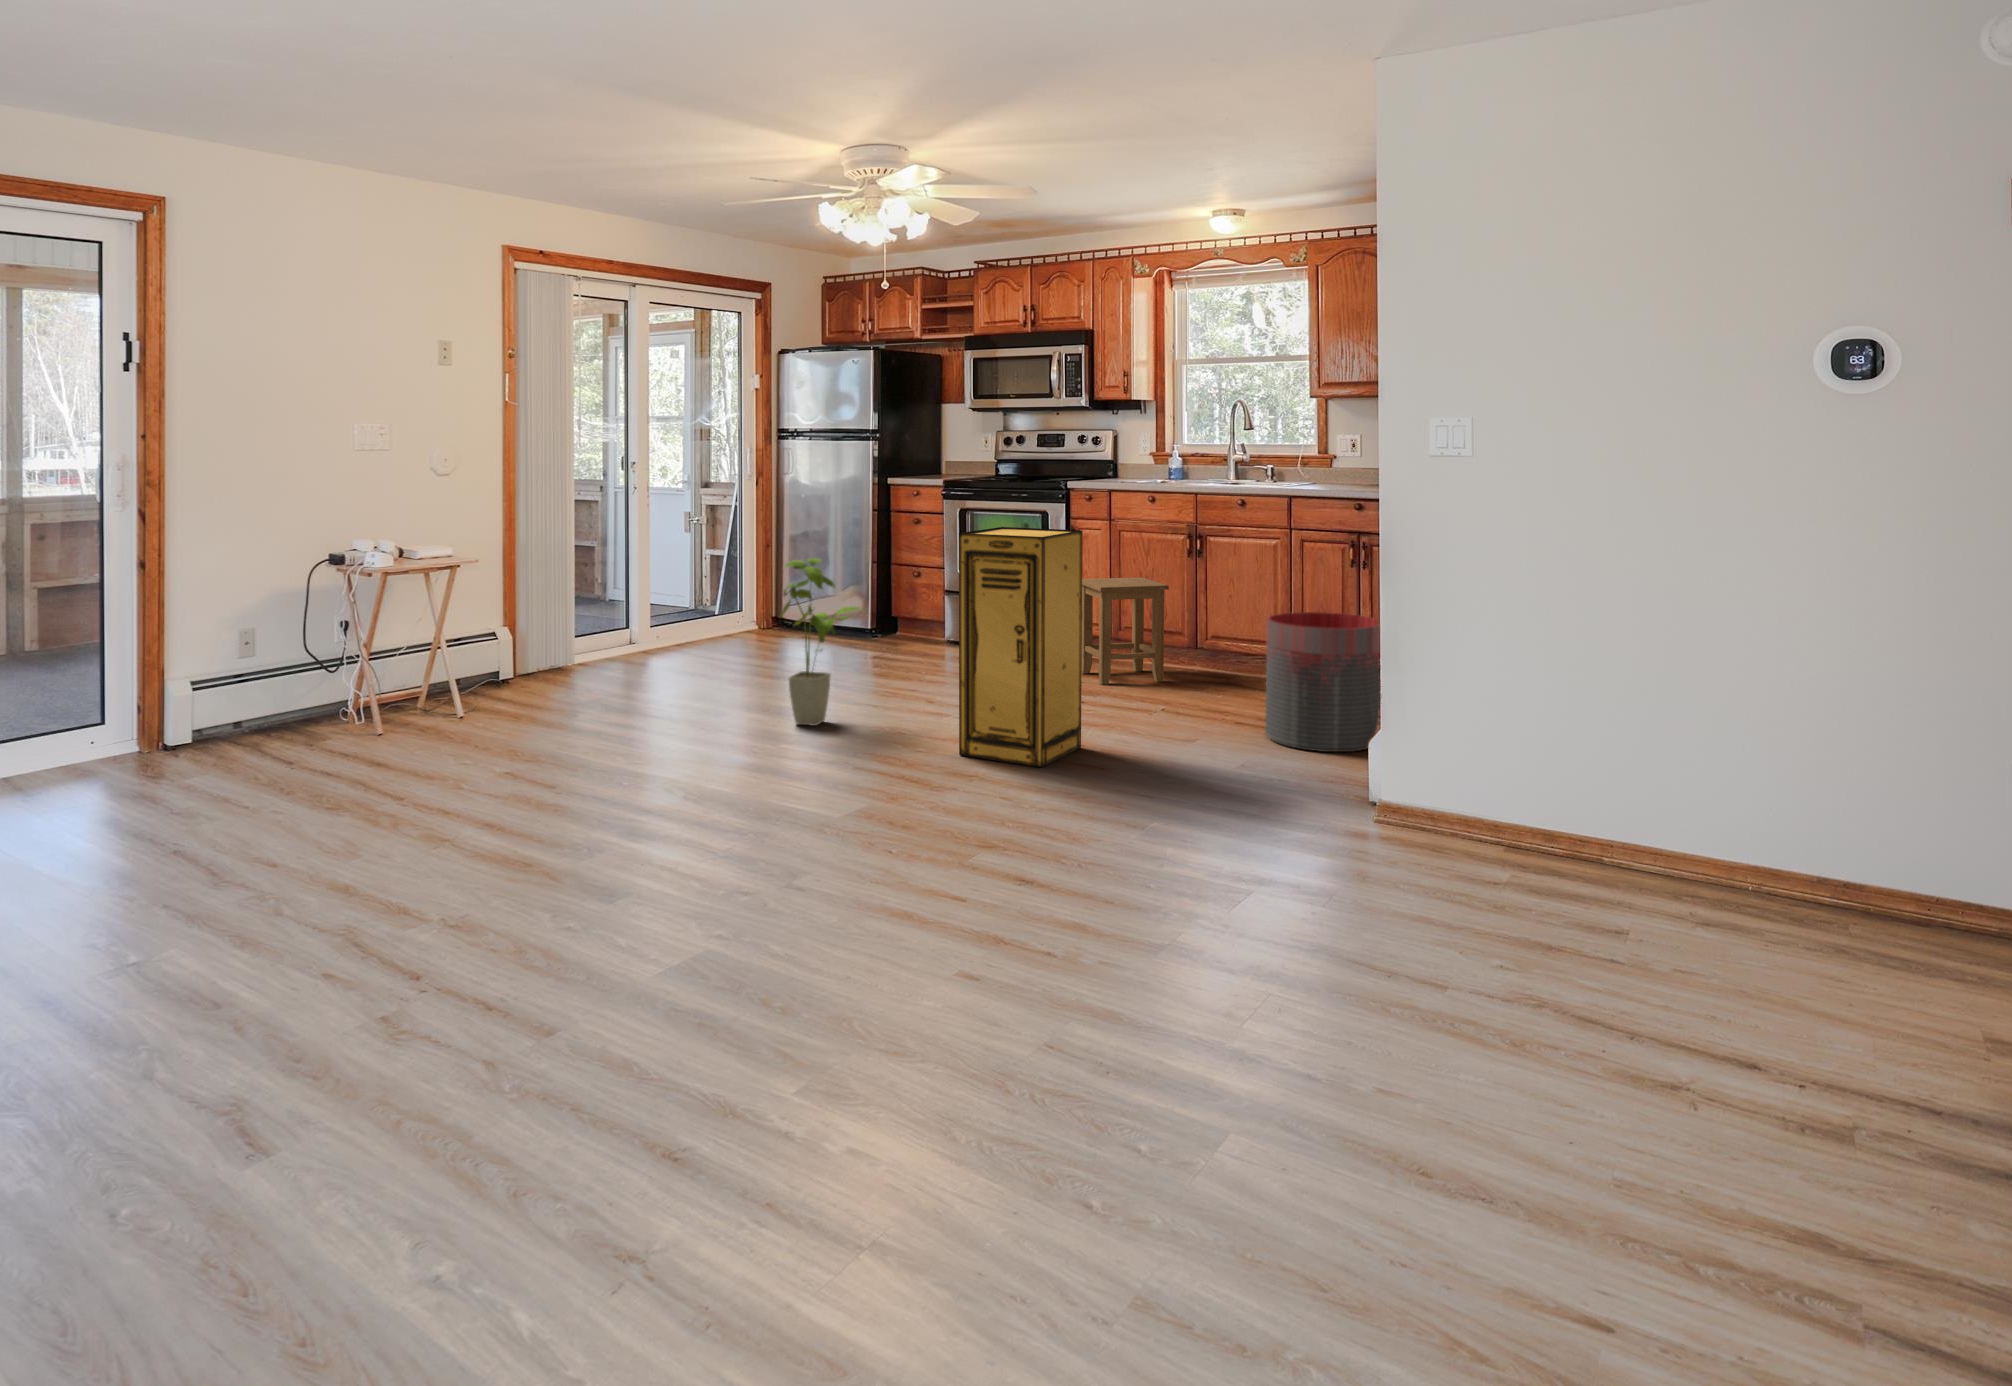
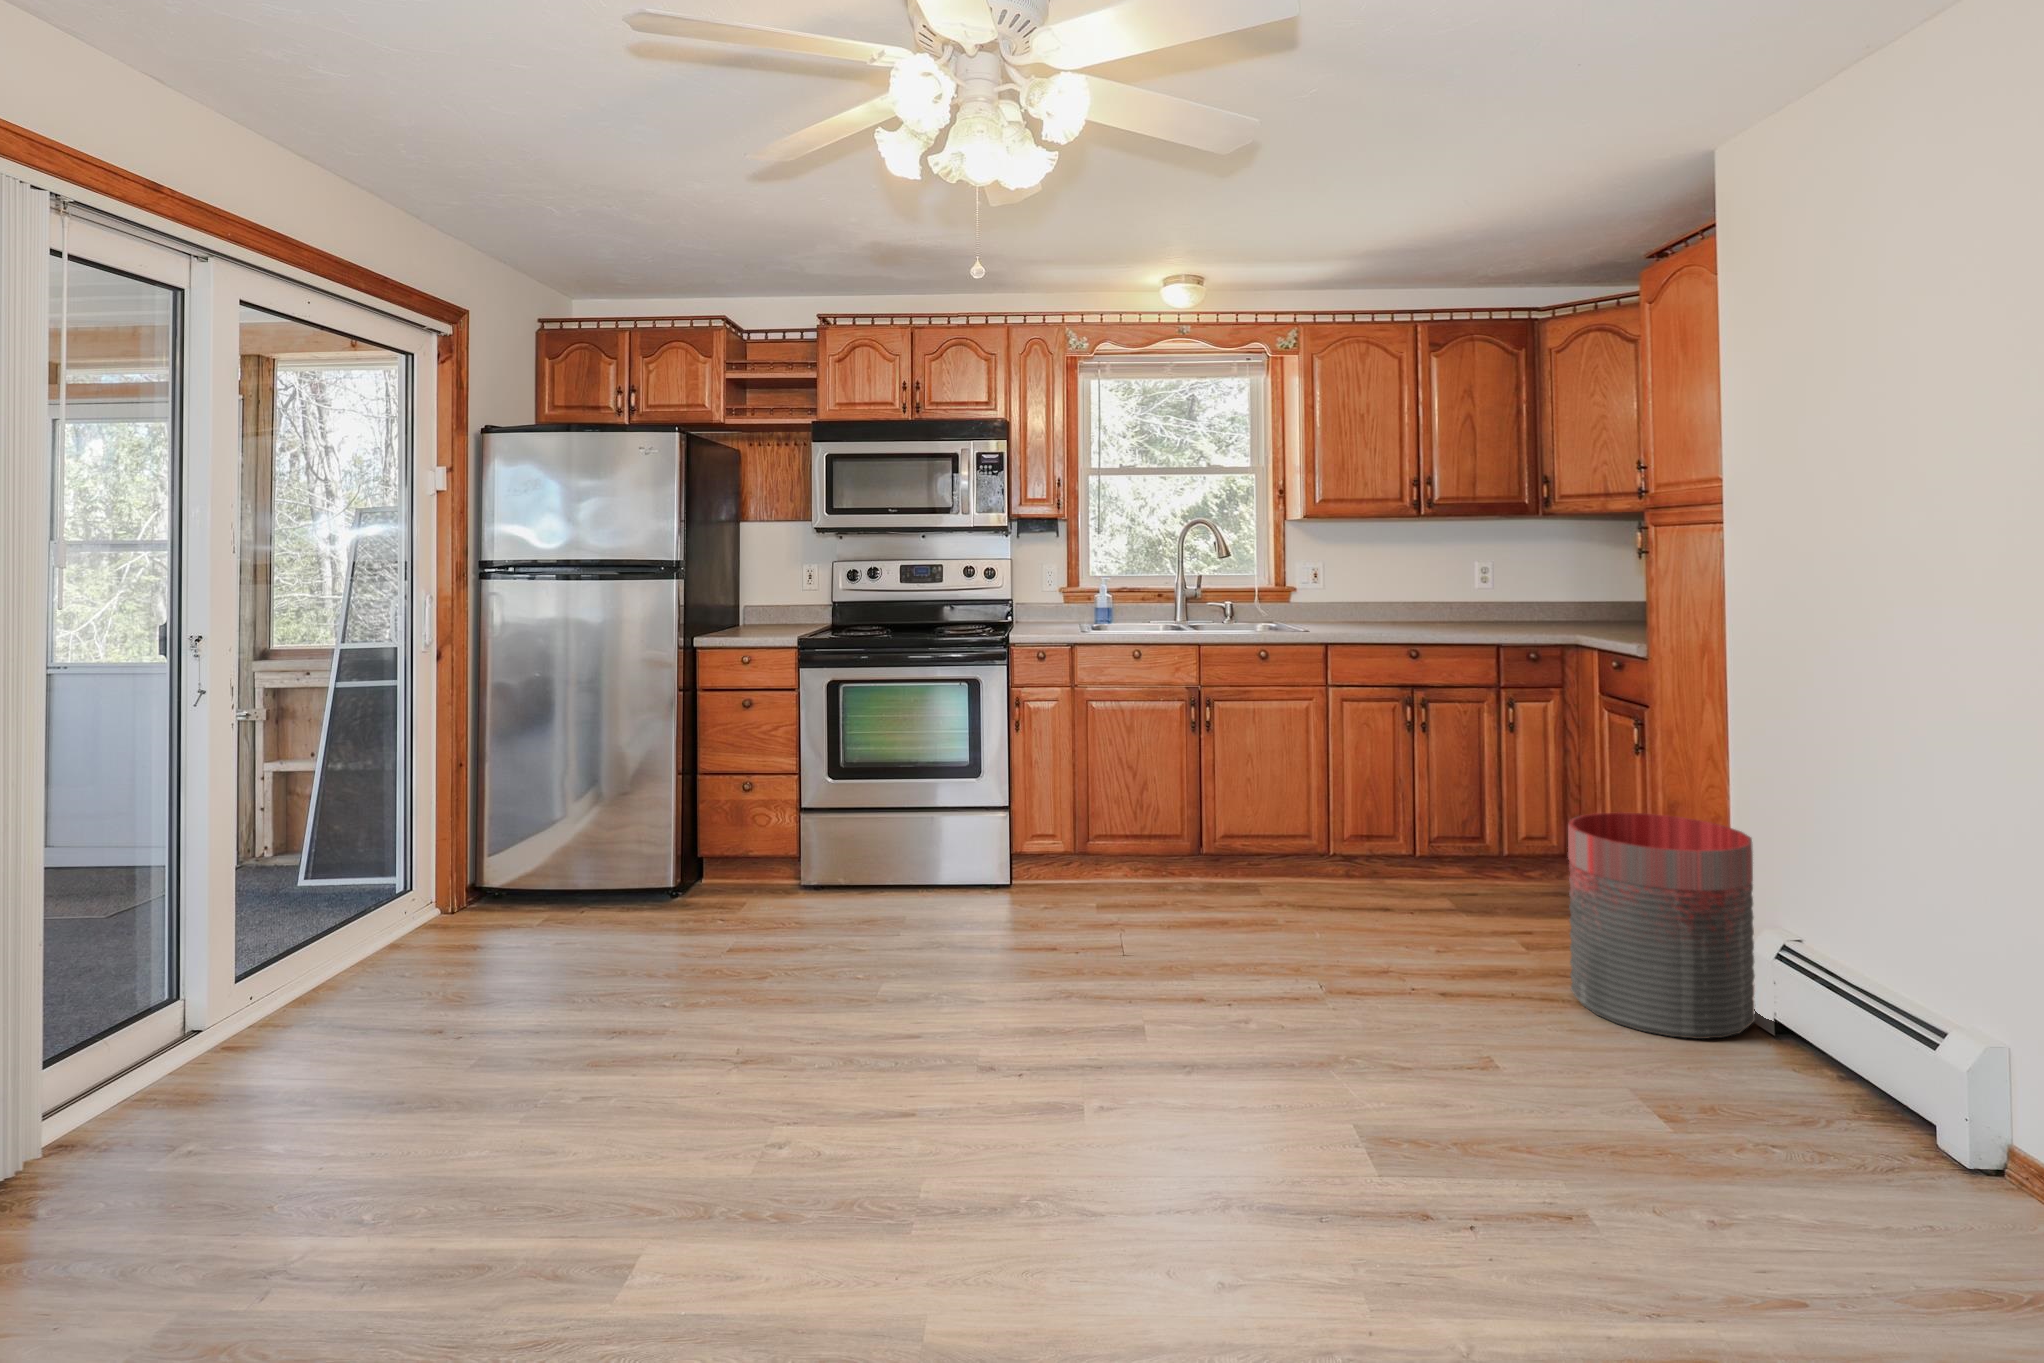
storage cabinet: present [959,527,1082,767] -> none [1316,732,1560,1224]
house plant: present [781,558,862,726] -> none [858,829,1041,1209]
stool: present [1081,577,1169,685] -> none [1101,767,1247,945]

